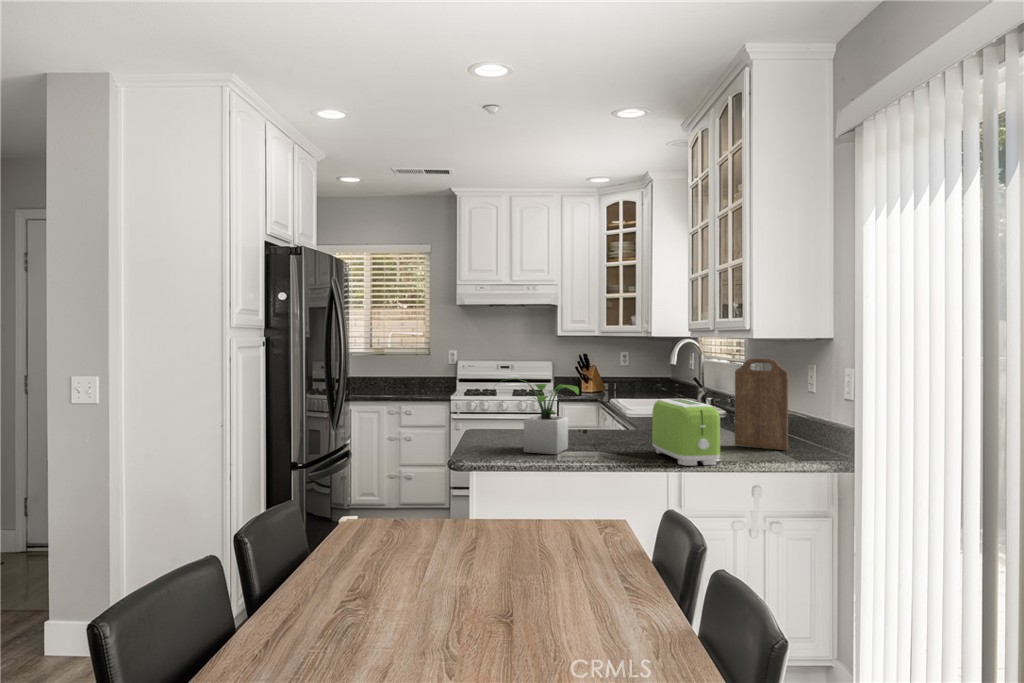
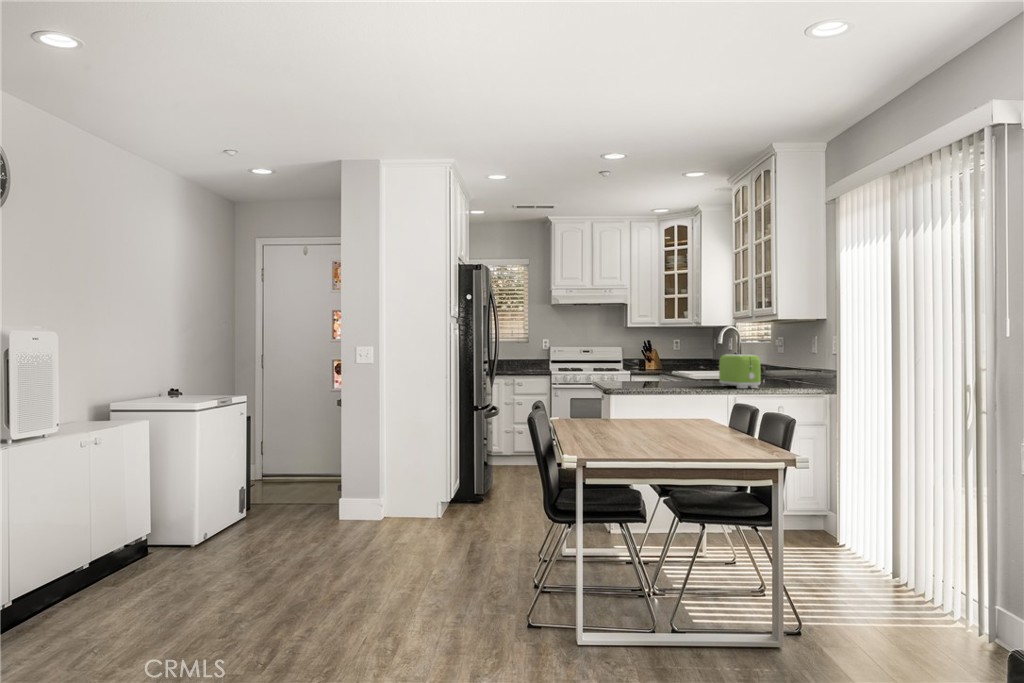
cutting board: present [735,359,788,450] -> none [767,331,800,385]
potted plant: present [524,384,579,454] -> none [623,343,677,388]

